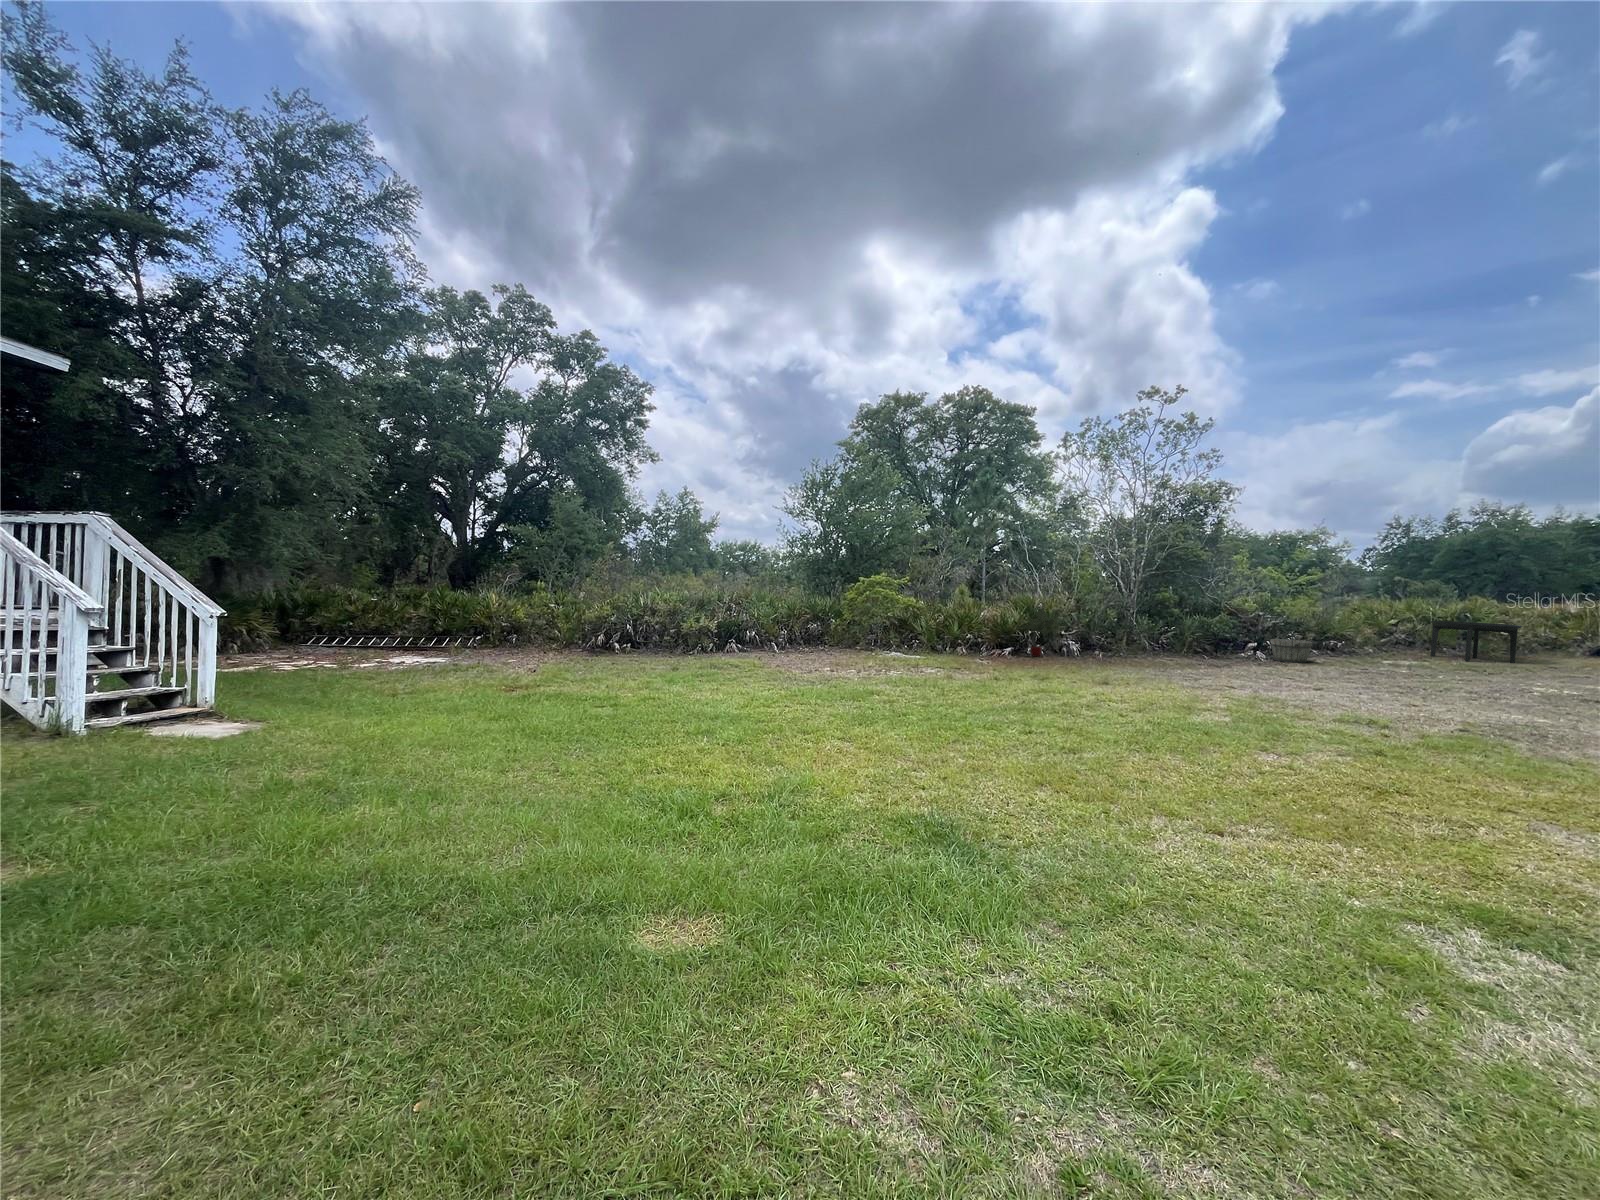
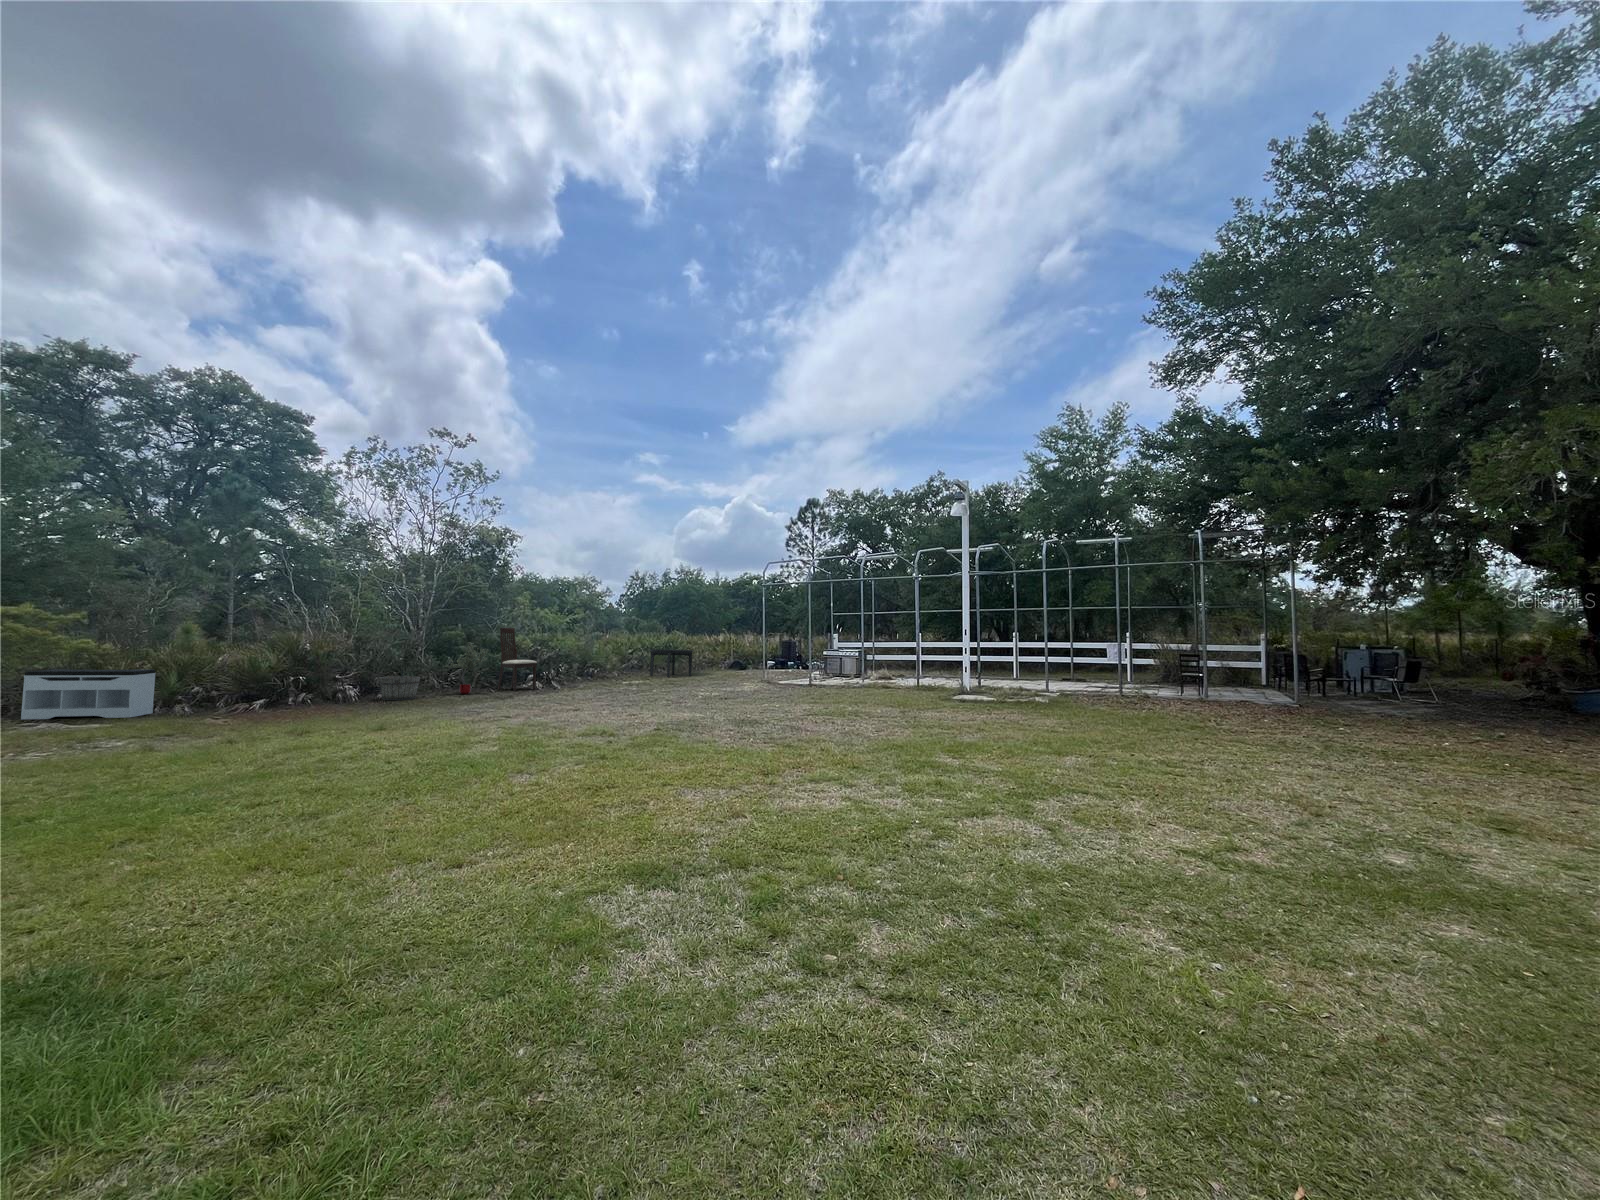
chair: none [1212,591,1261,661] -> present [498,628,537,691]
potted tree: present [1016,606,1060,657] -> present [444,642,488,694]
bench: none [883,616,946,653] -> present [21,669,156,720]
wooden bucket: present [1271,633,1312,663] -> present [379,669,420,700]

